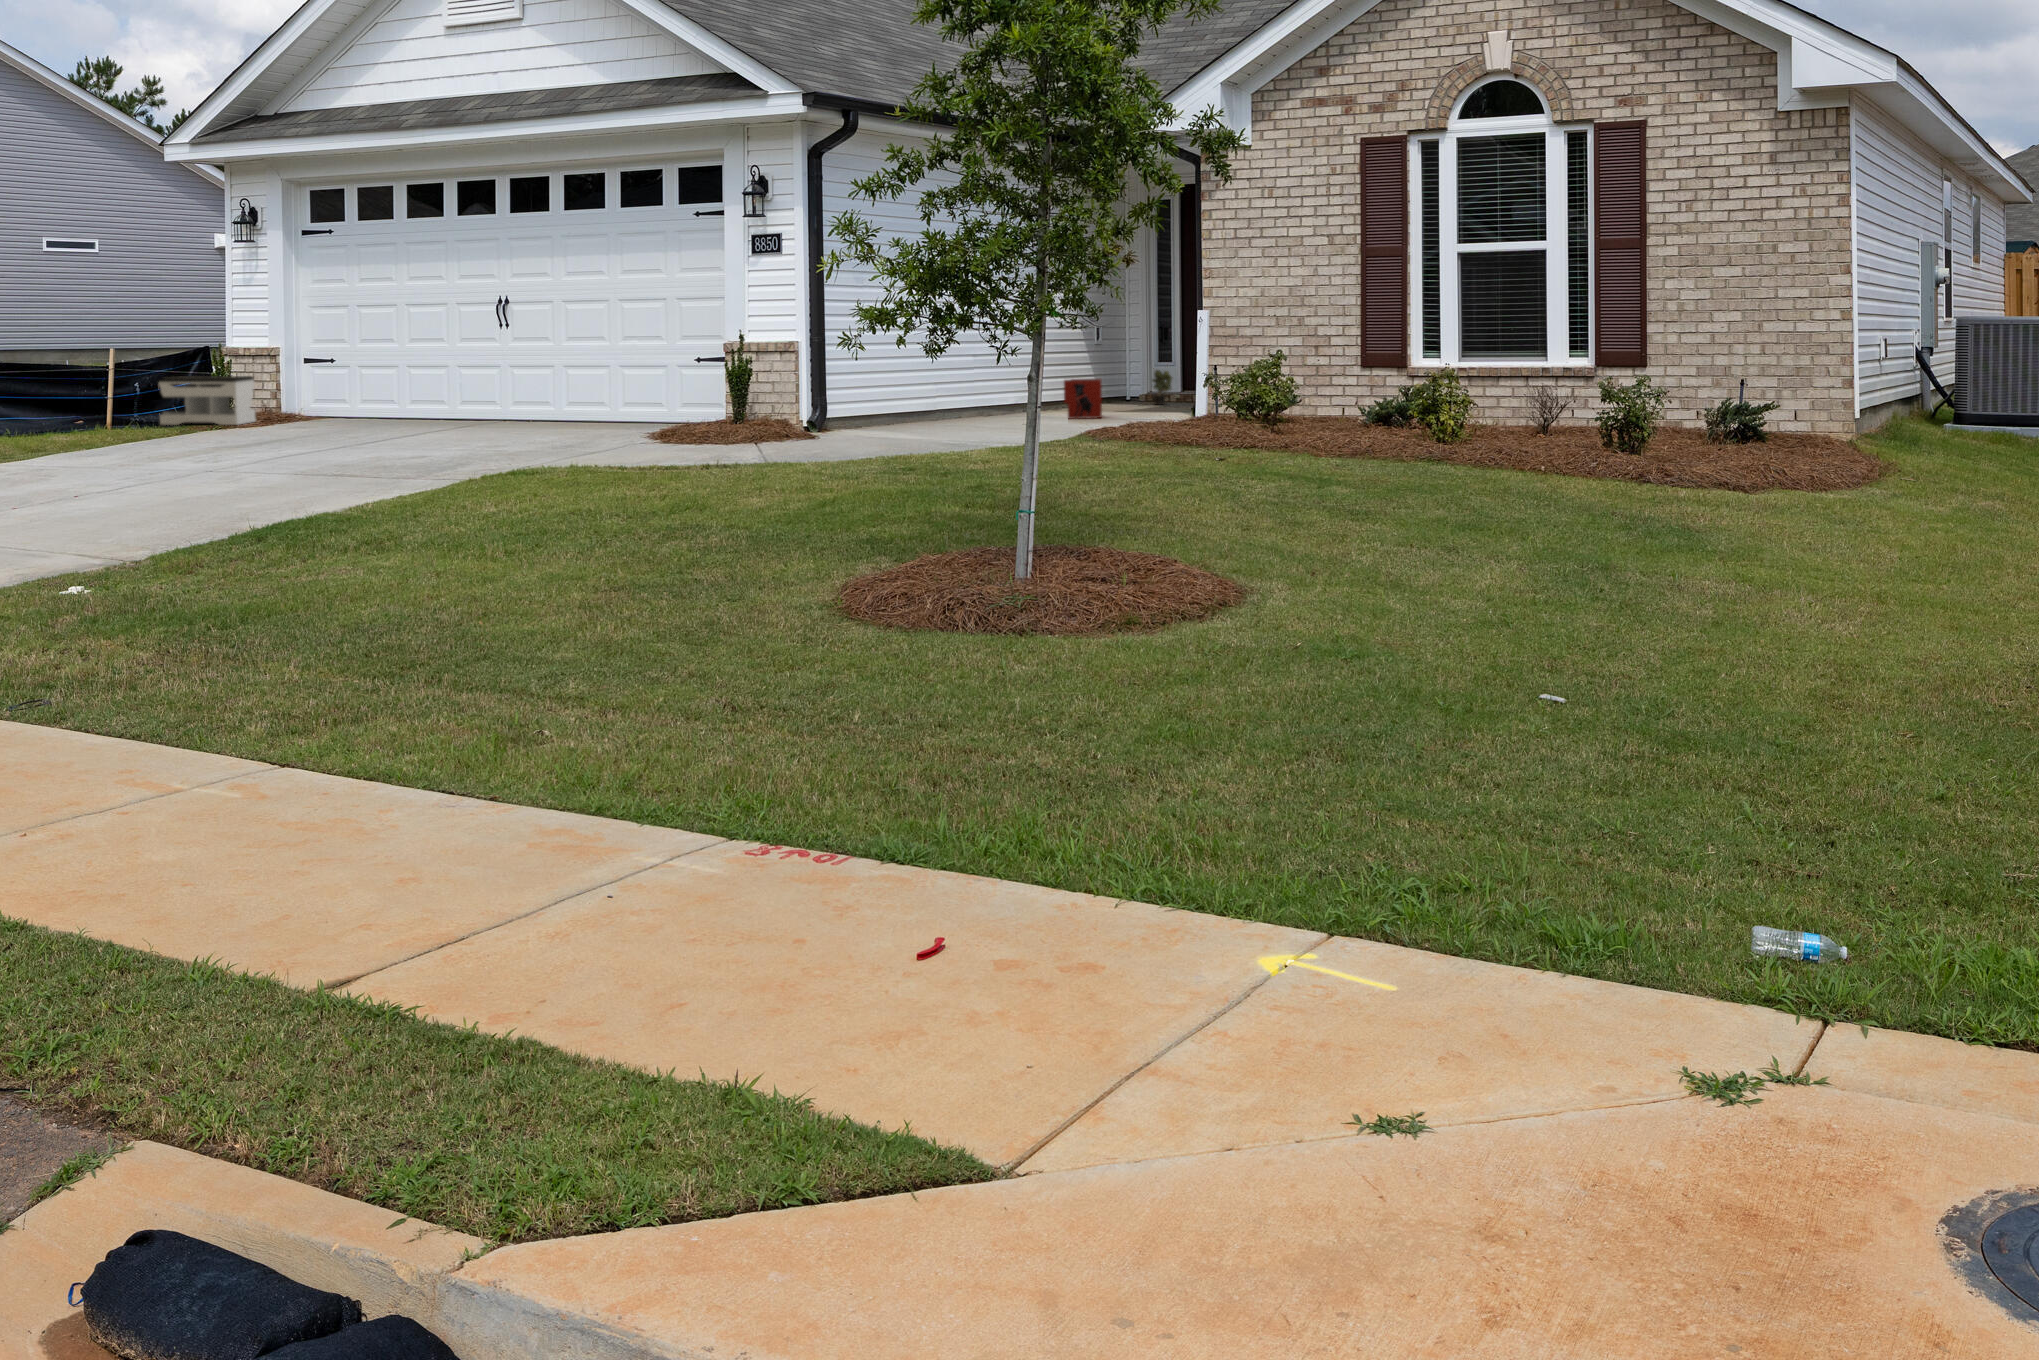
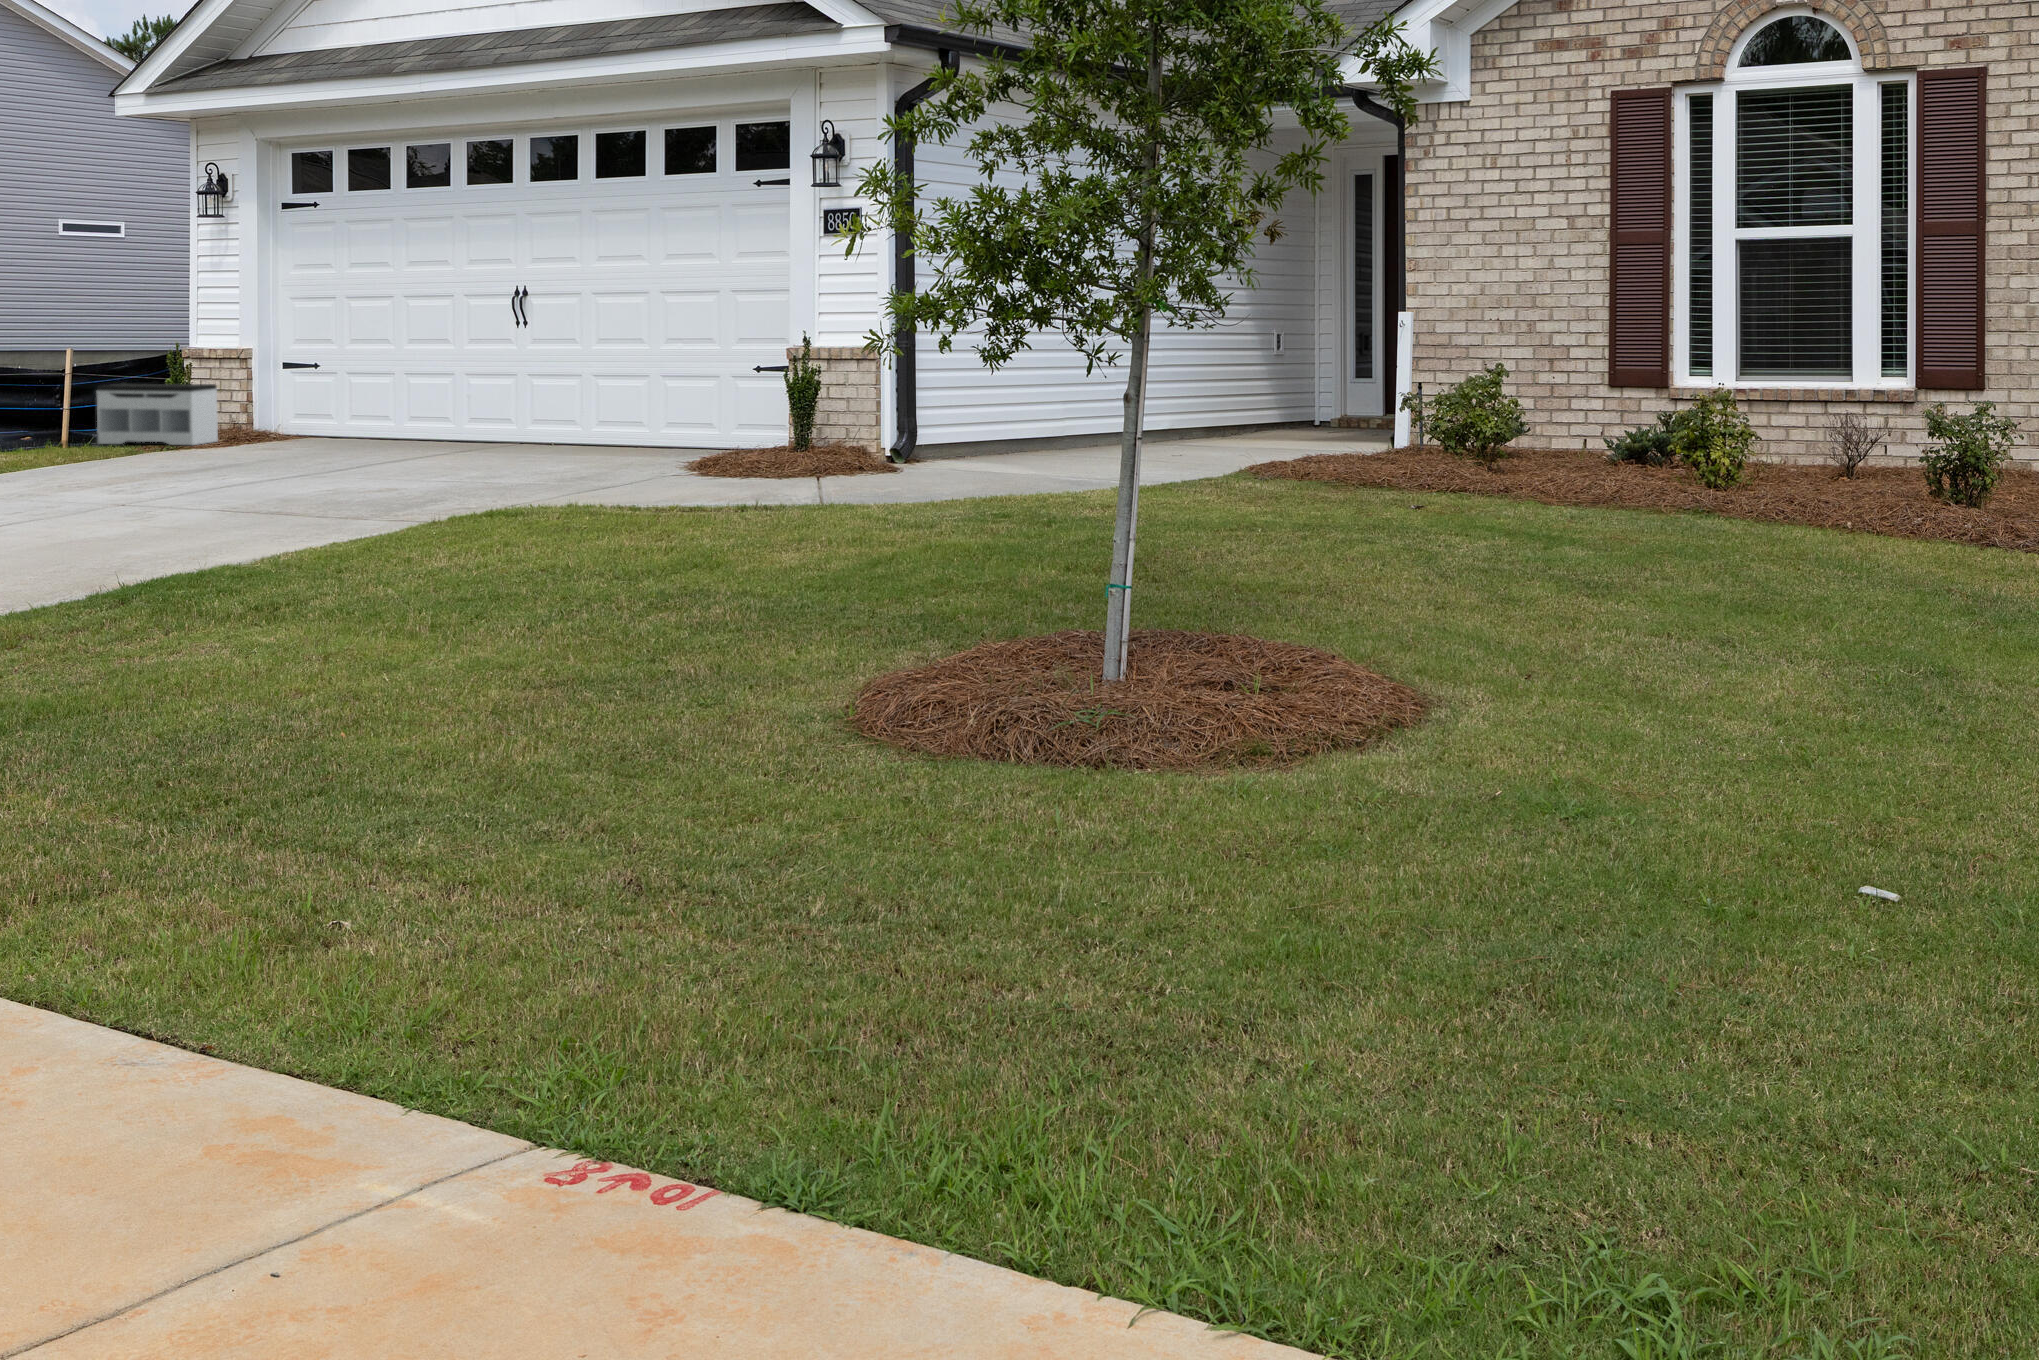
potted plant: present [1152,368,1172,405] -> none [1333,383,1372,432]
storage box: present [1064,379,1102,419] -> none [1231,398,1280,449]

